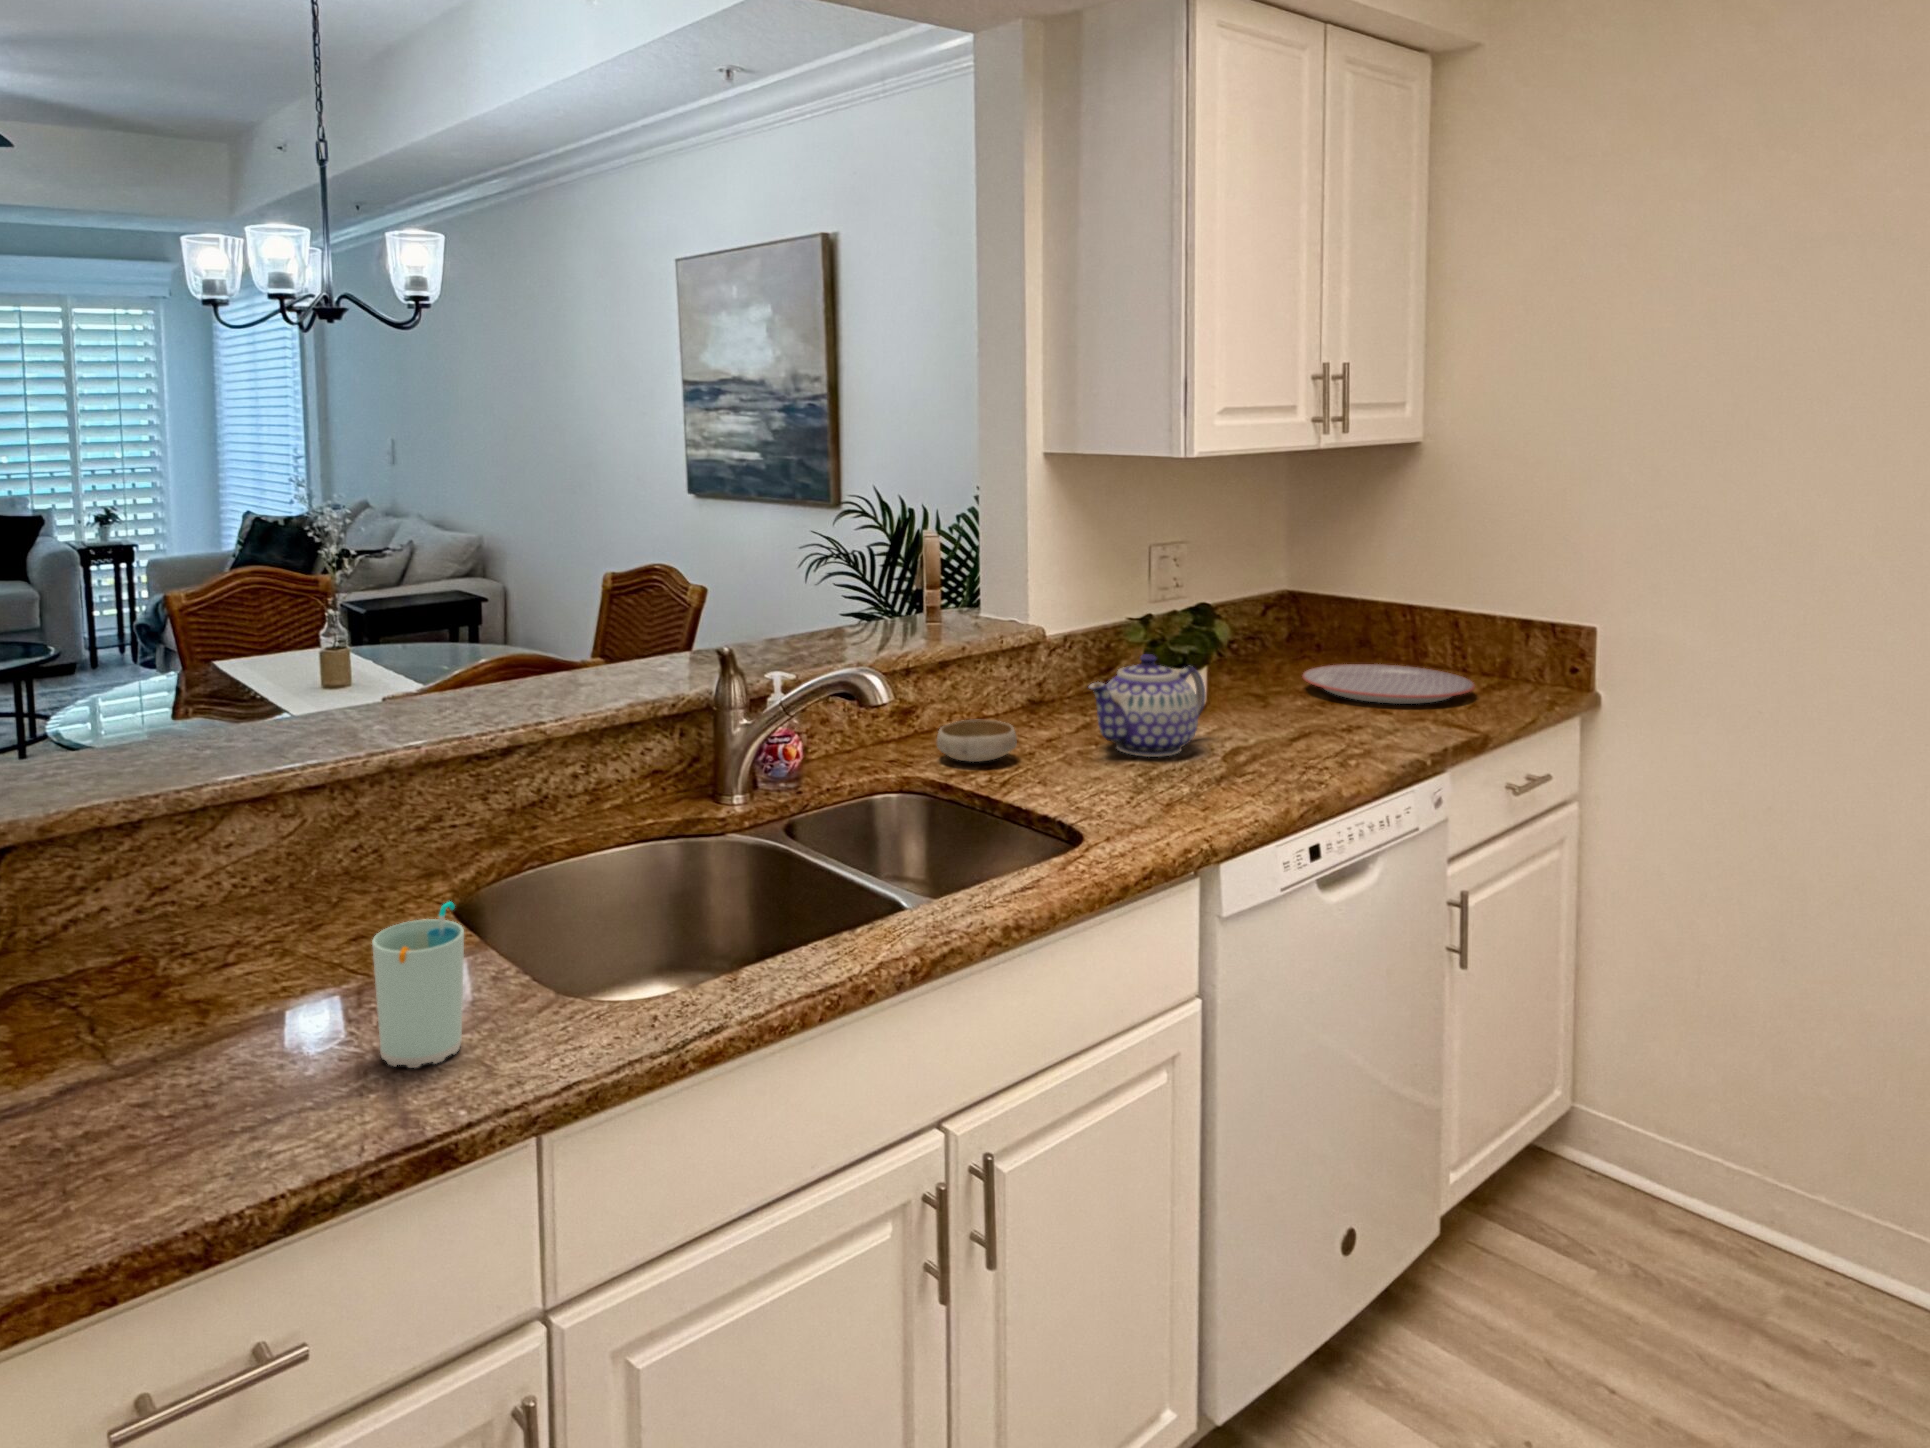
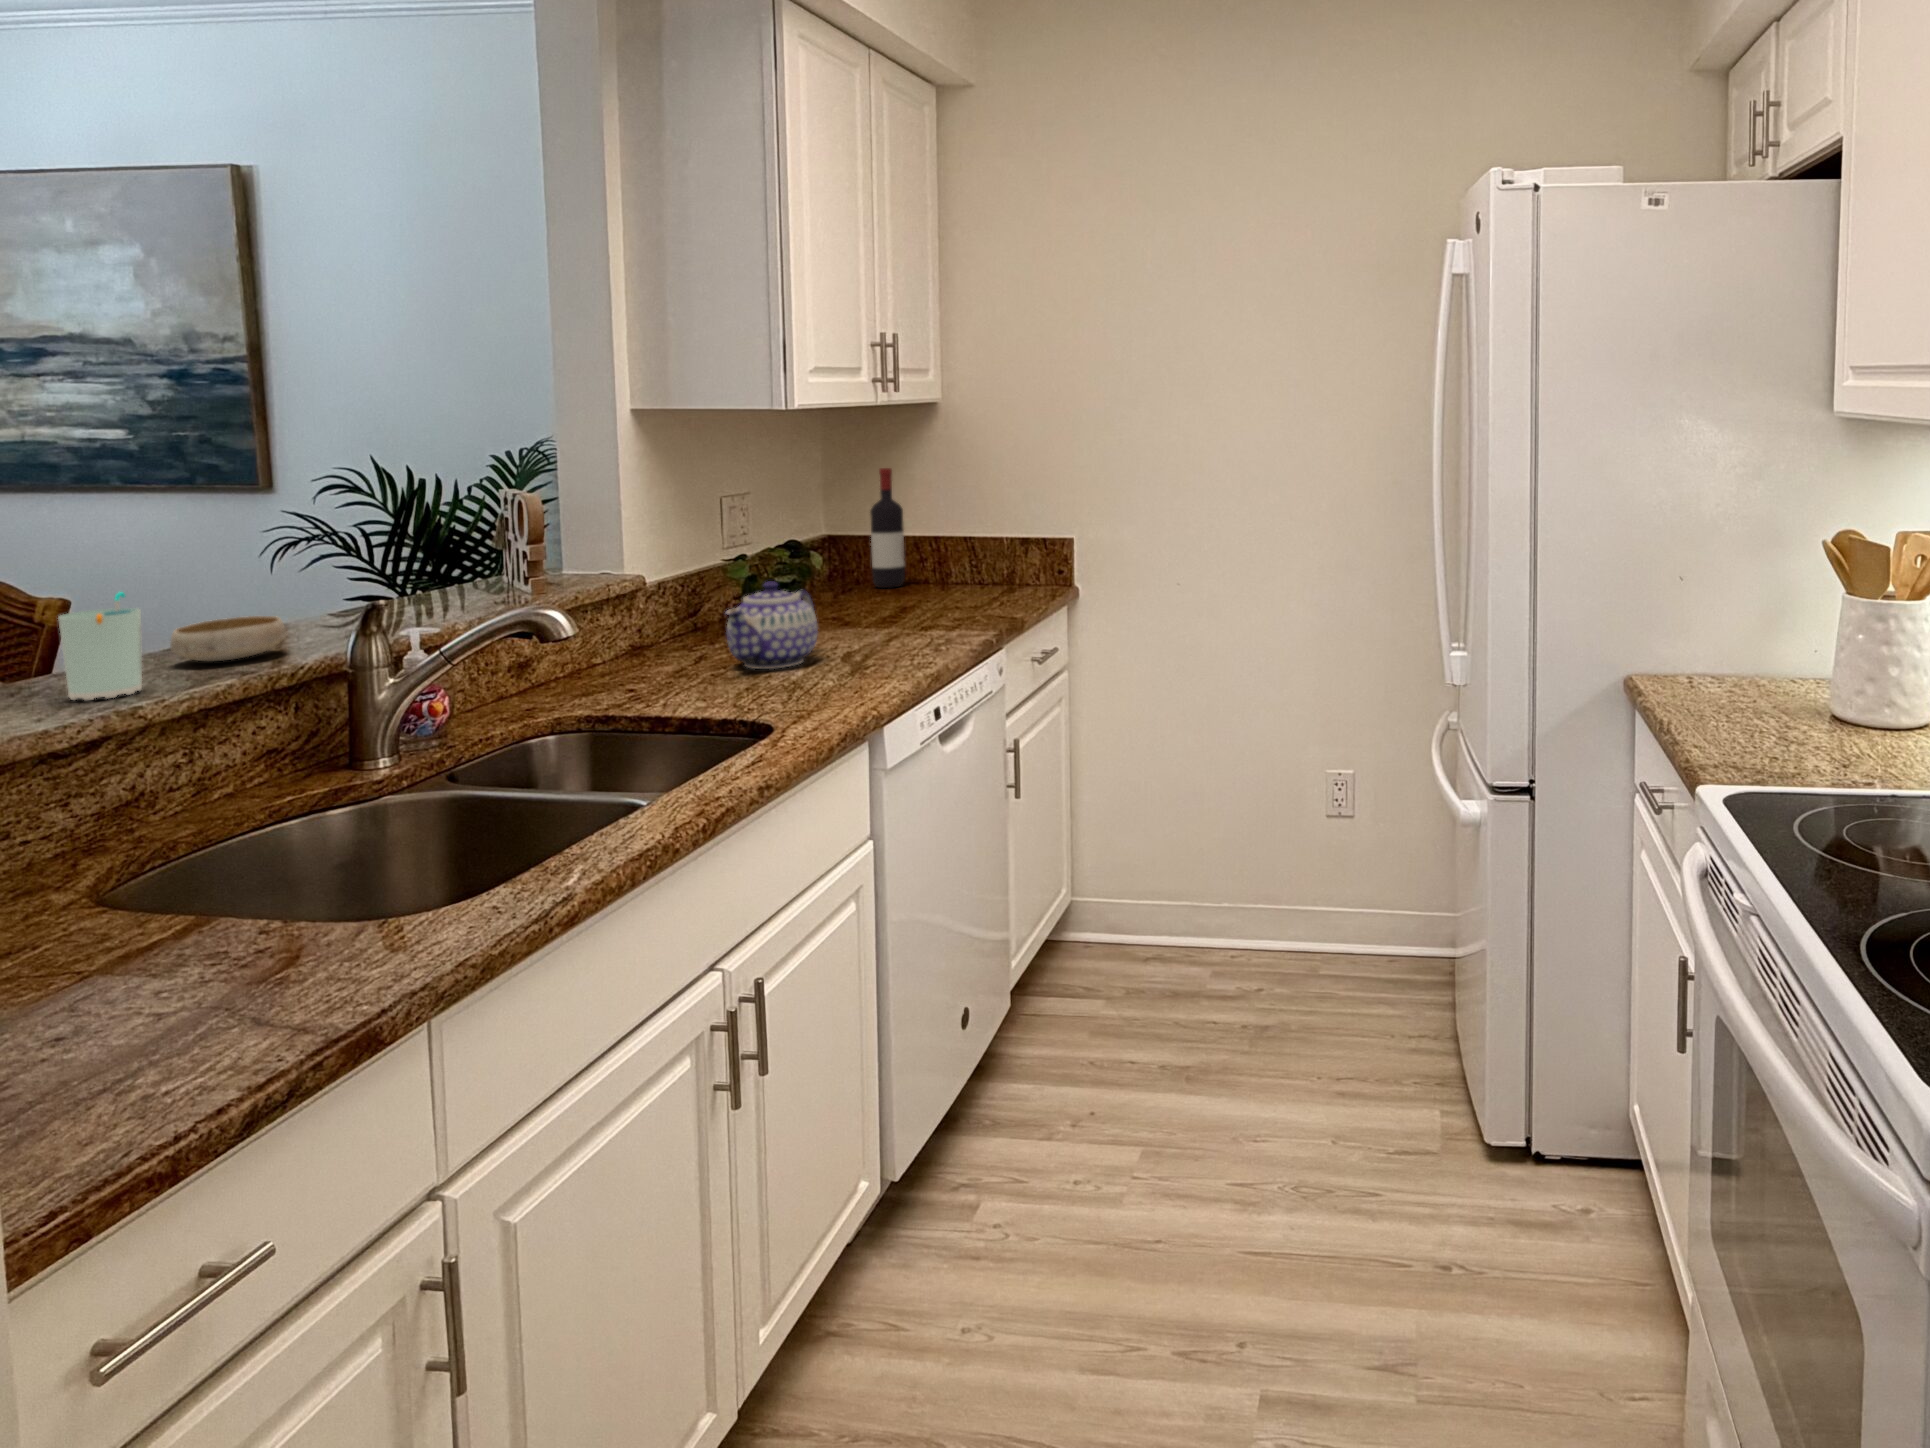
wine bottle: none [1332,517,1373,662] -> present [870,468,905,588]
plate: present [1302,664,1475,704] -> none [866,583,1000,611]
bowl: present [937,720,1017,762] -> present [170,616,287,661]
cup: present [372,902,464,1068] -> present [58,592,142,700]

